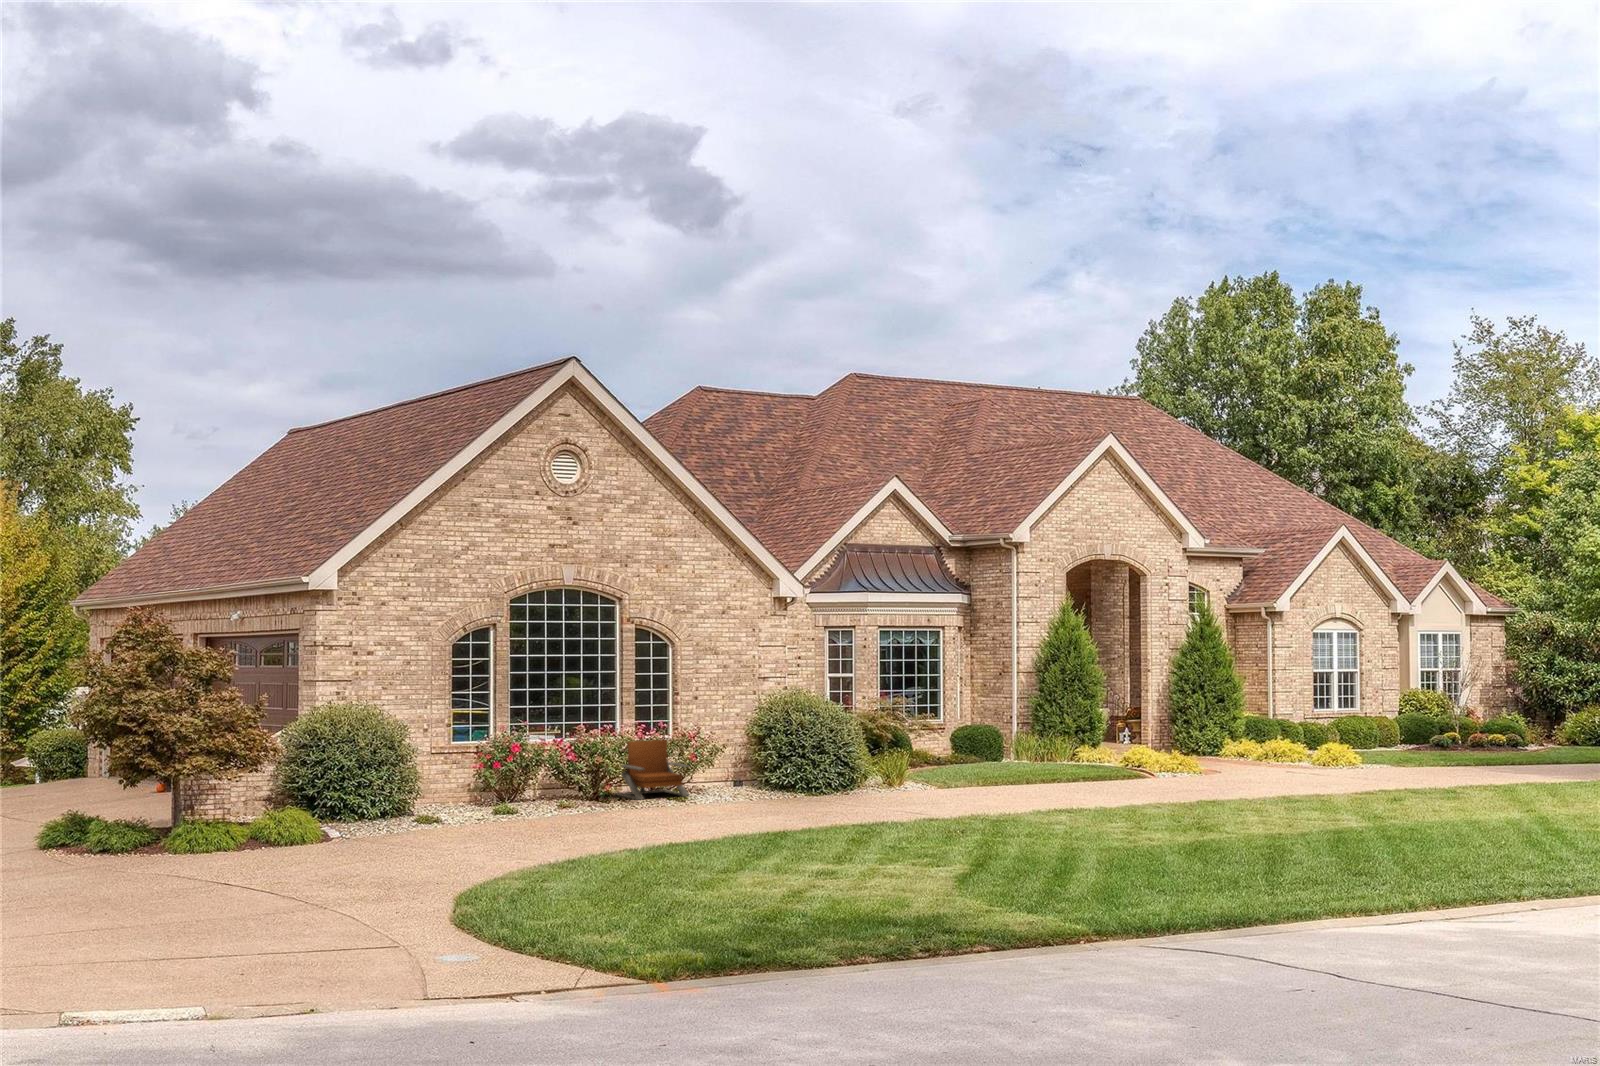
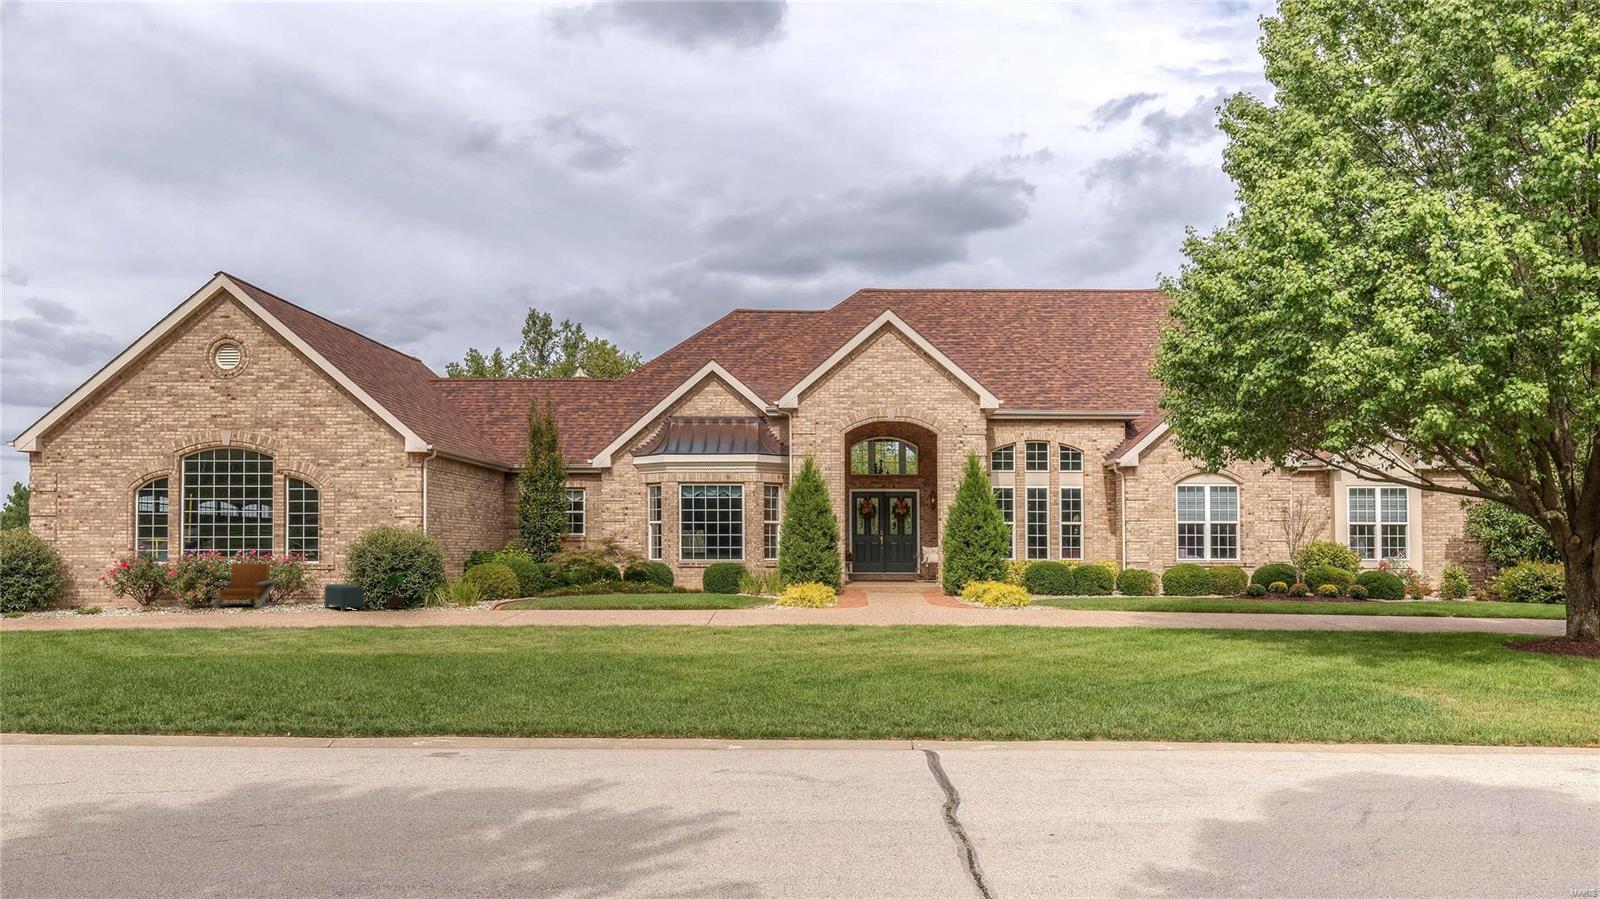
potted tree: none [831,741,858,787] -> present [384,573,404,608]
bench: none [759,761,822,794] -> present [324,584,364,611]

